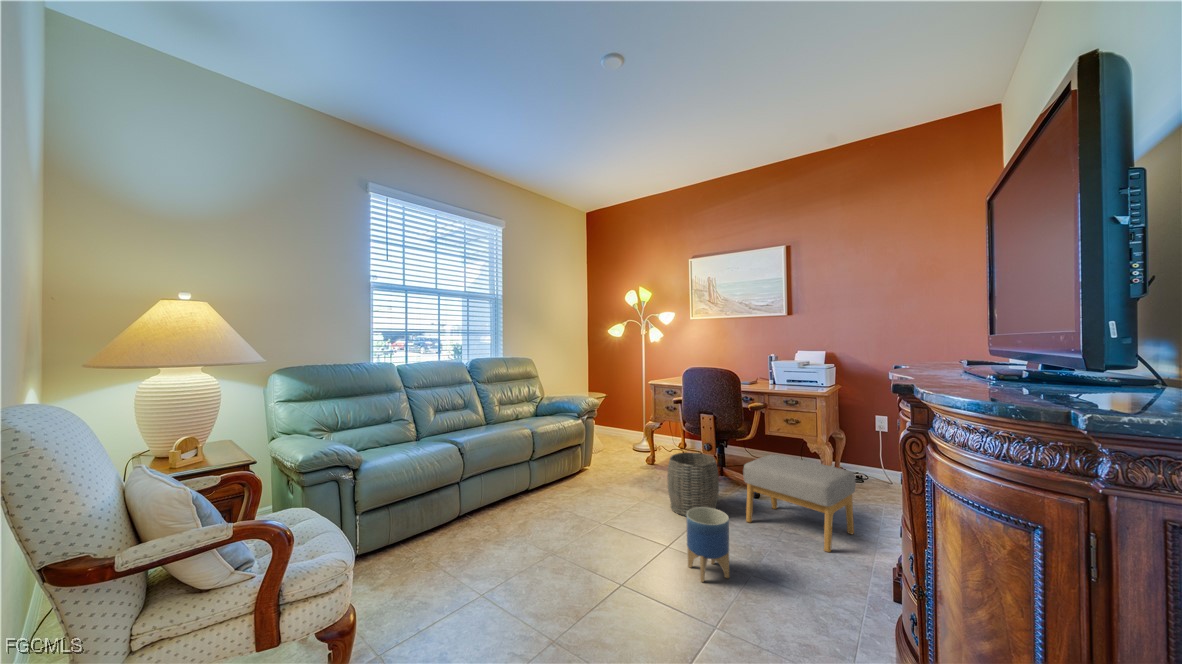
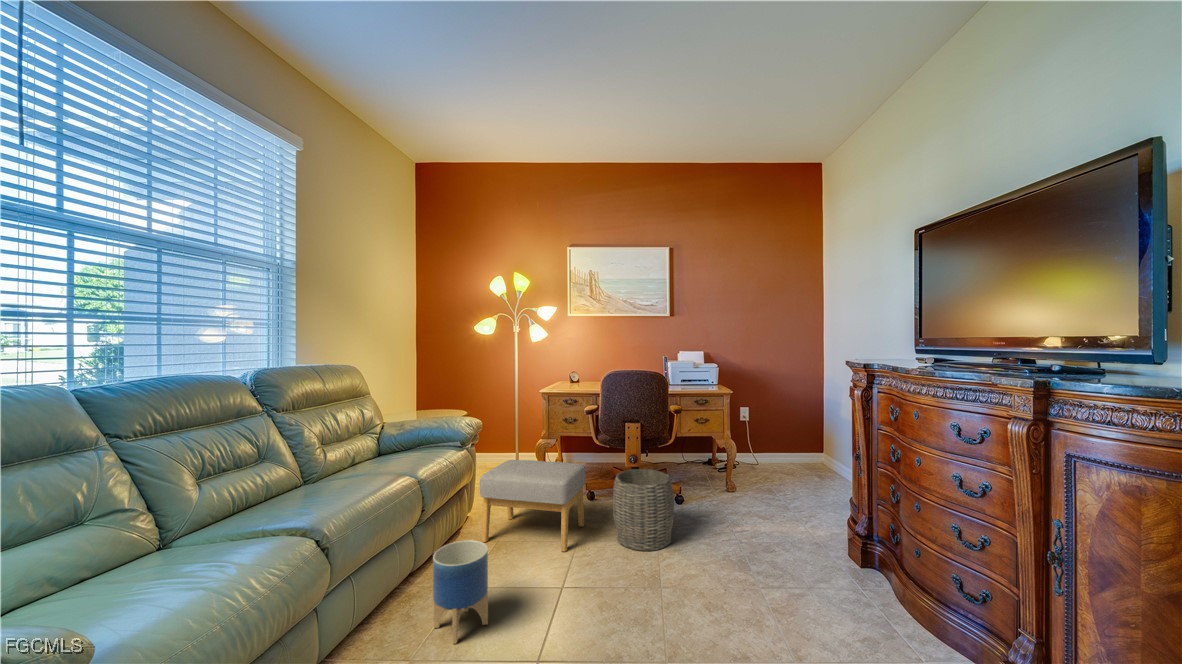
footstool: present [743,454,856,552] -> present [480,460,586,552]
planter: present [686,507,729,582] -> present [433,540,488,644]

